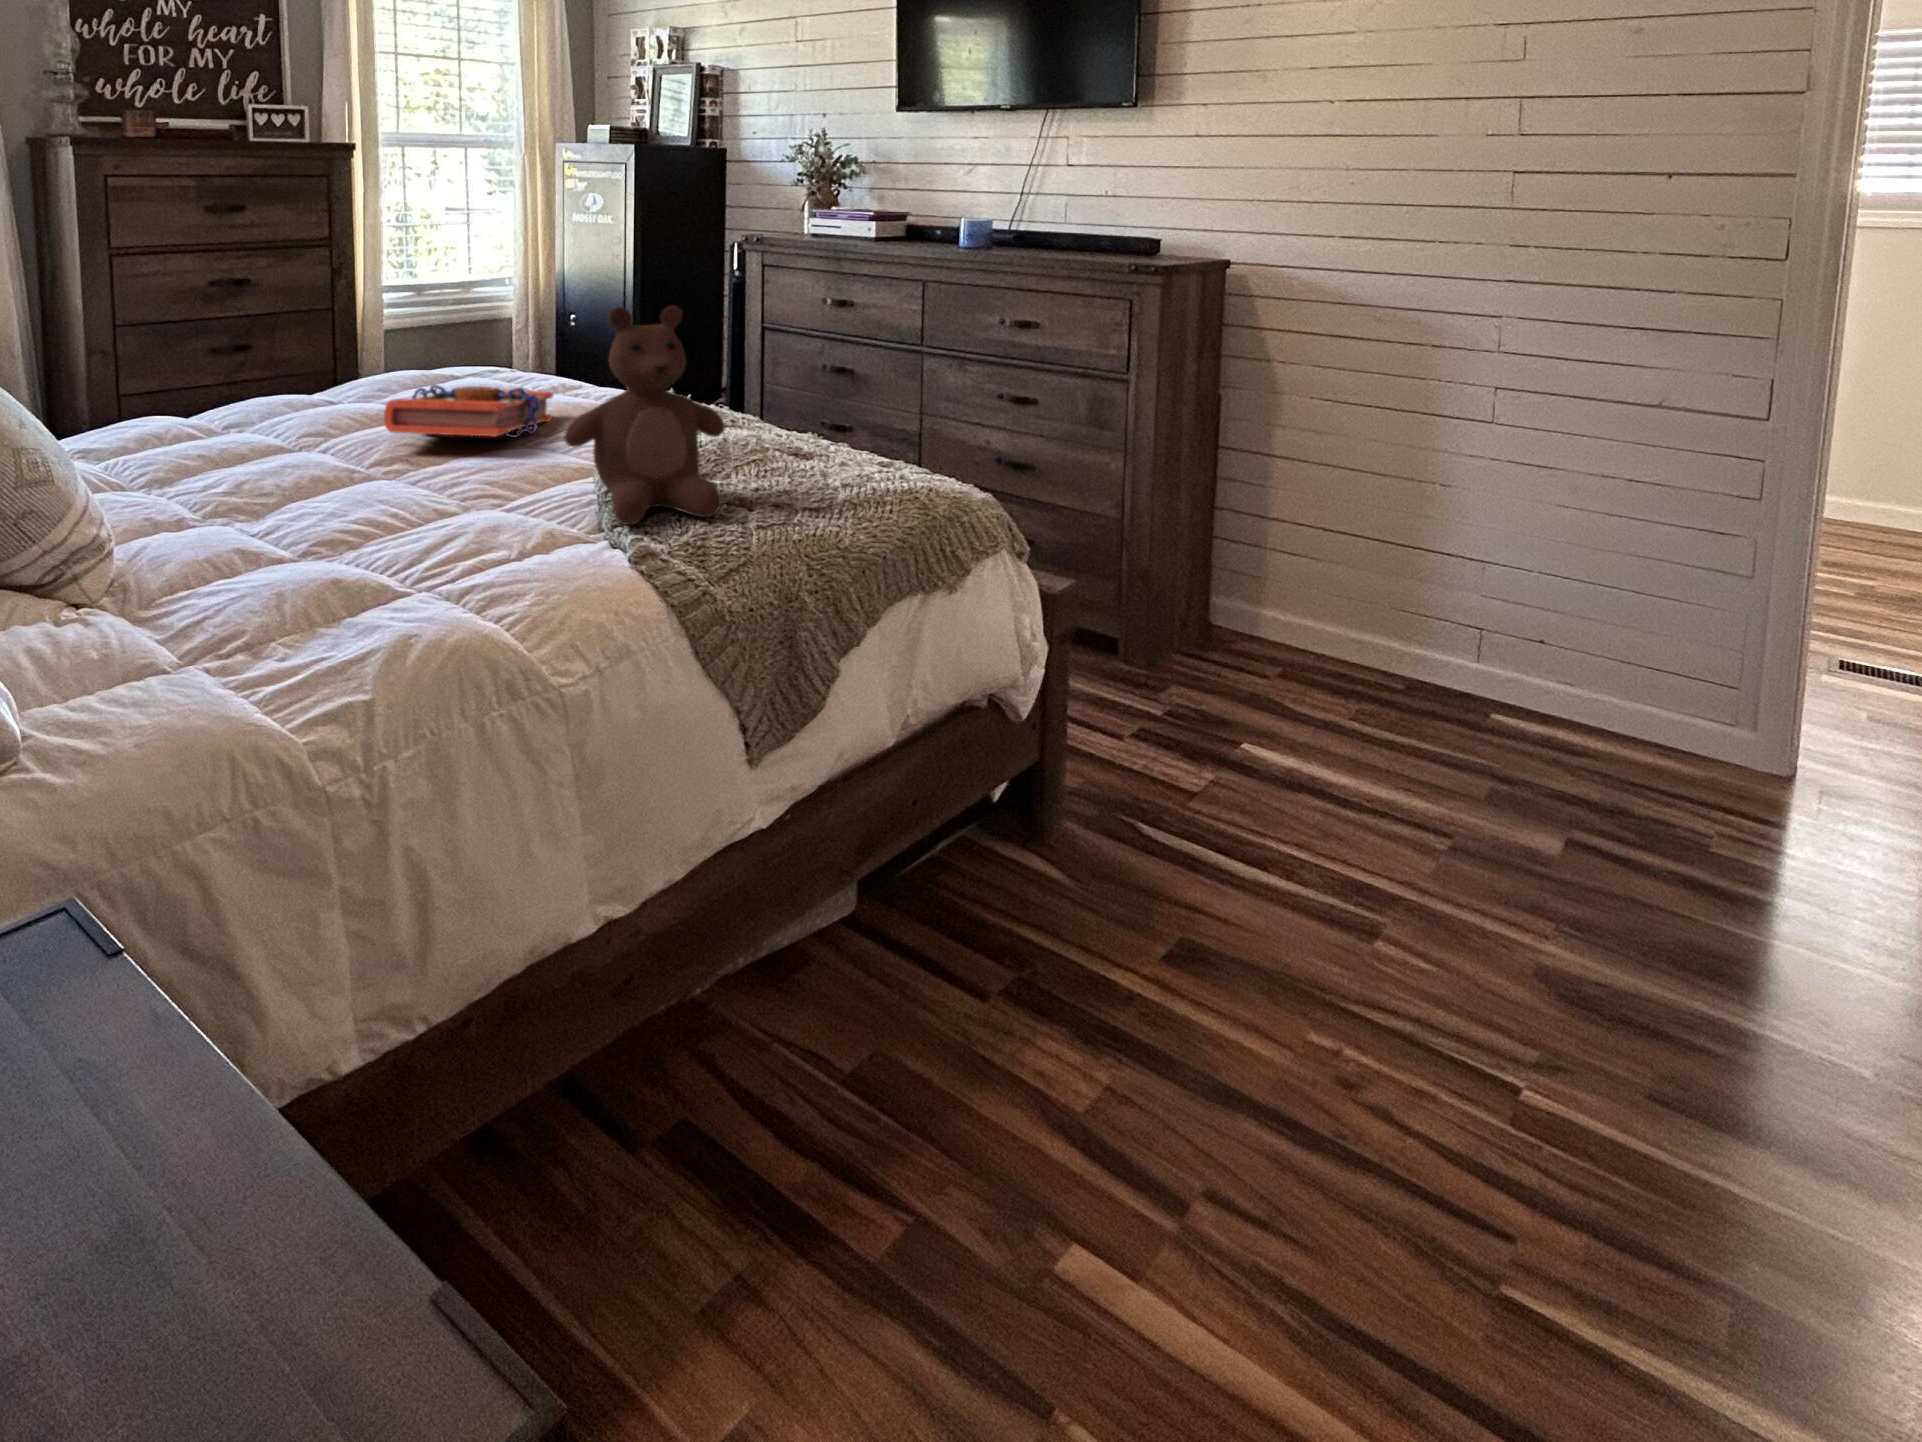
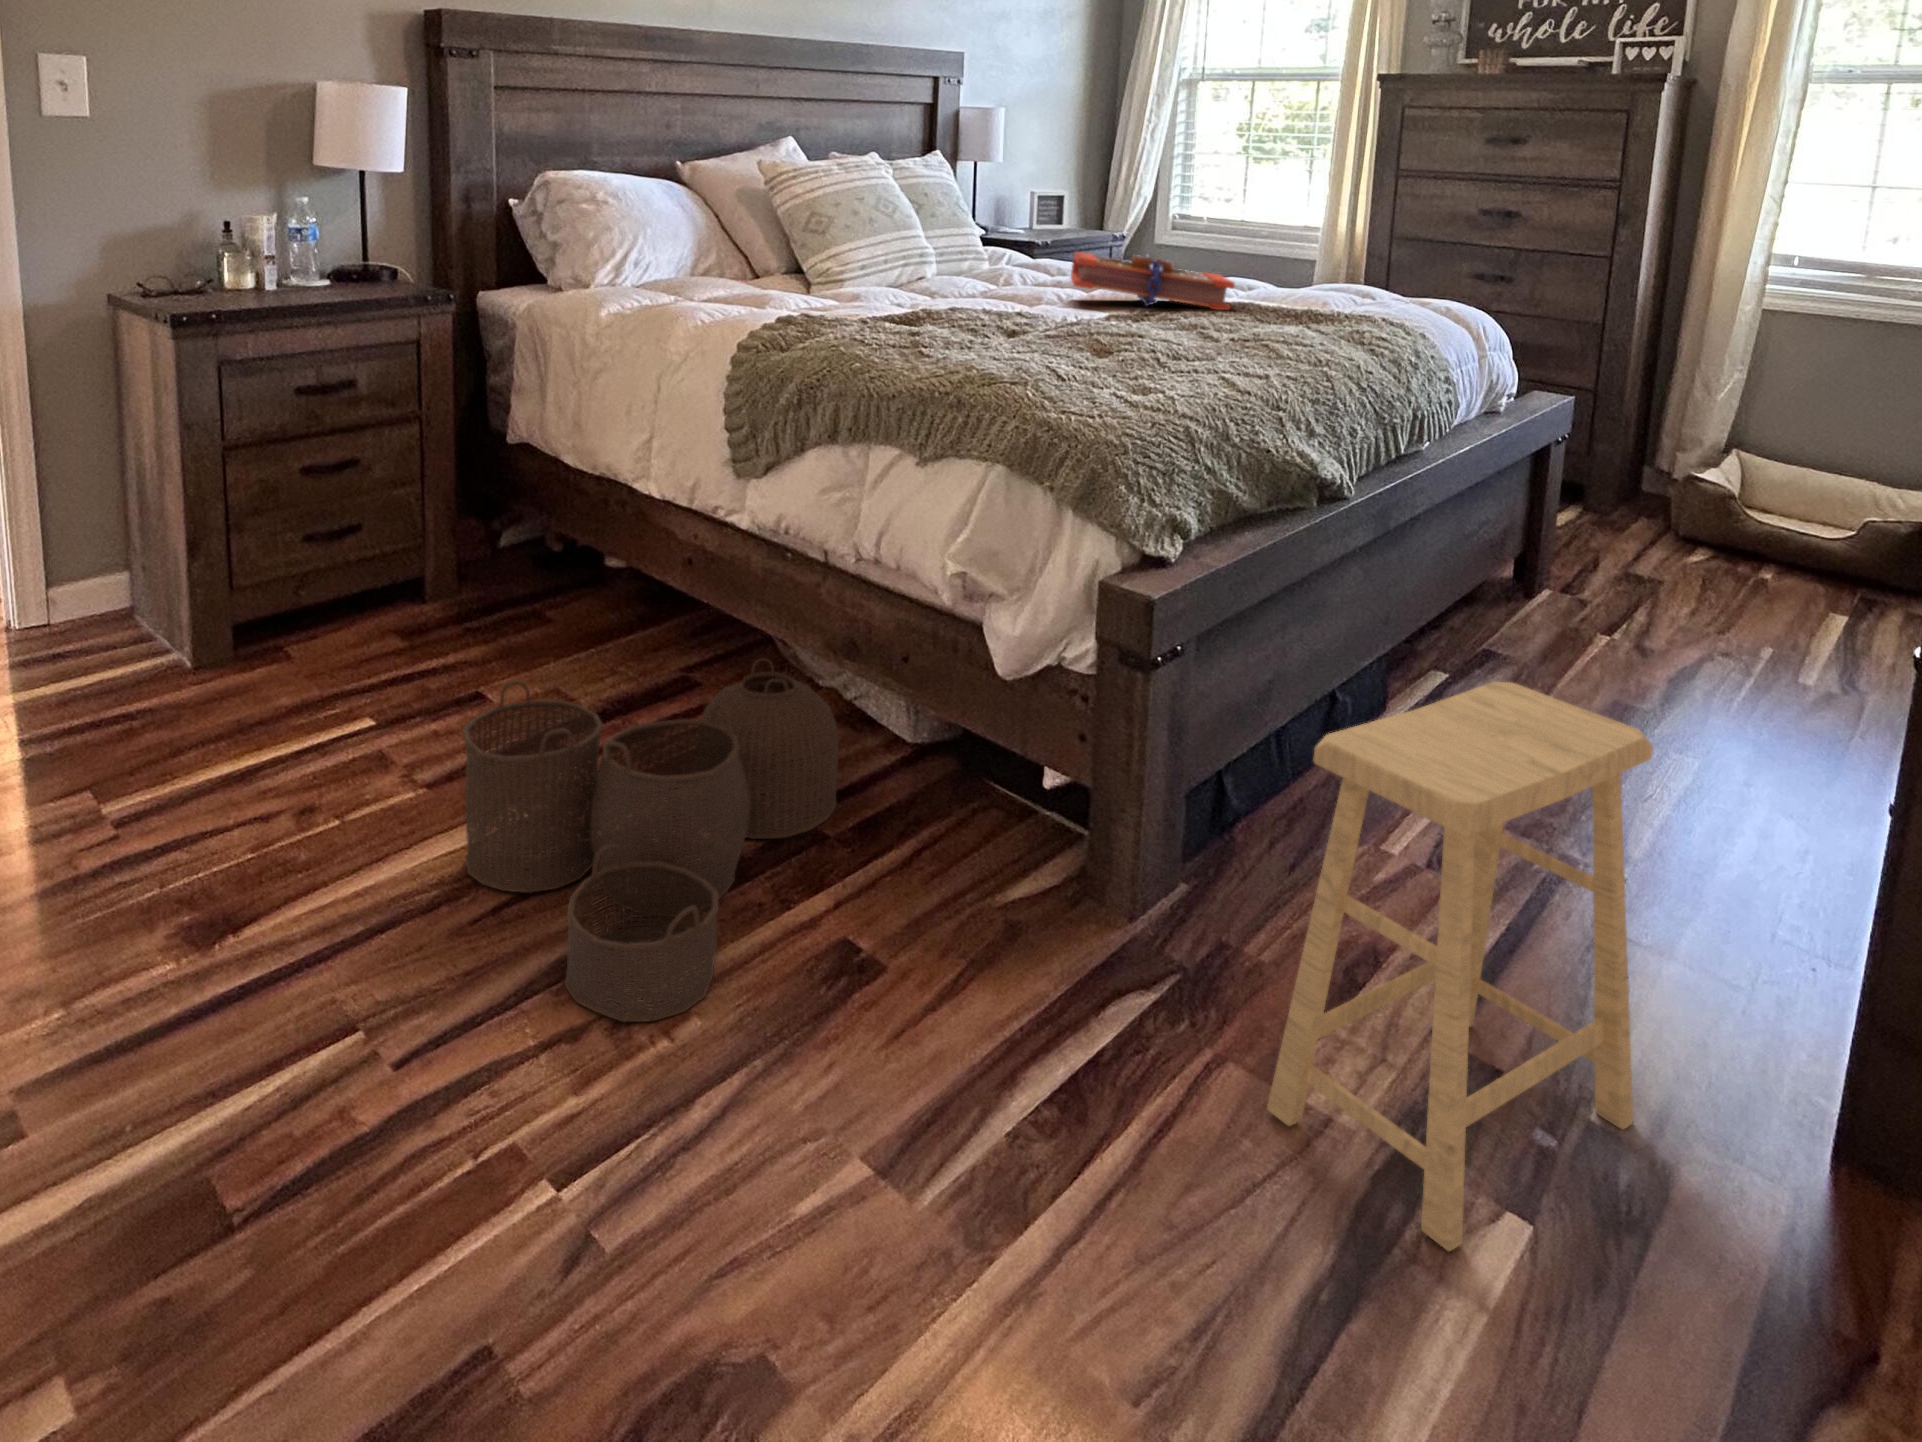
teddy bear: present [564,306,725,525] -> none [866,145,999,325]
footstool: none [1122,542,1318,806] -> present [1267,682,1653,1251]
woven basket: none [876,874,1353,1261] -> present [462,658,838,1022]

